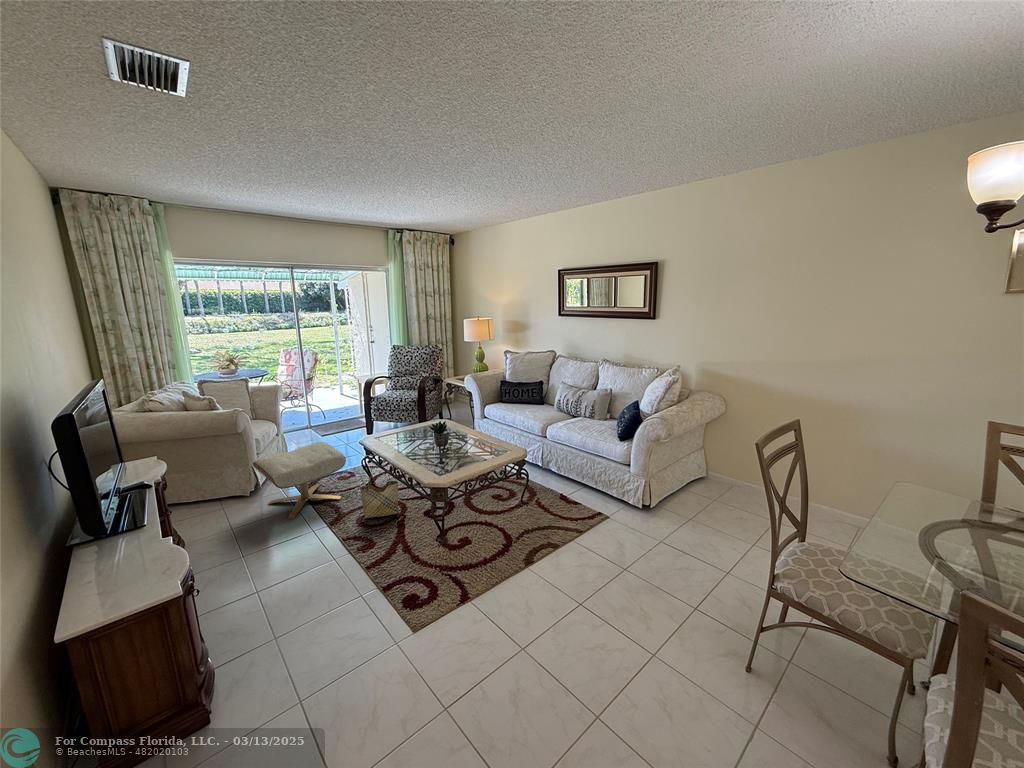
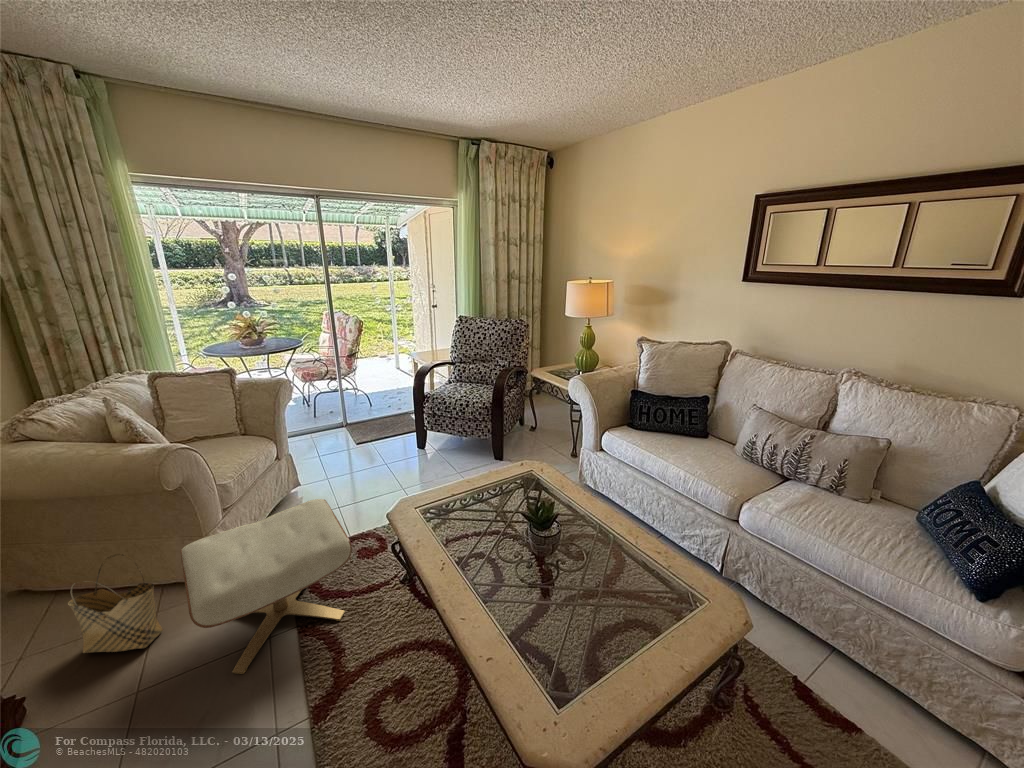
woven basket: present [360,465,398,518] -> present [68,554,163,653]

